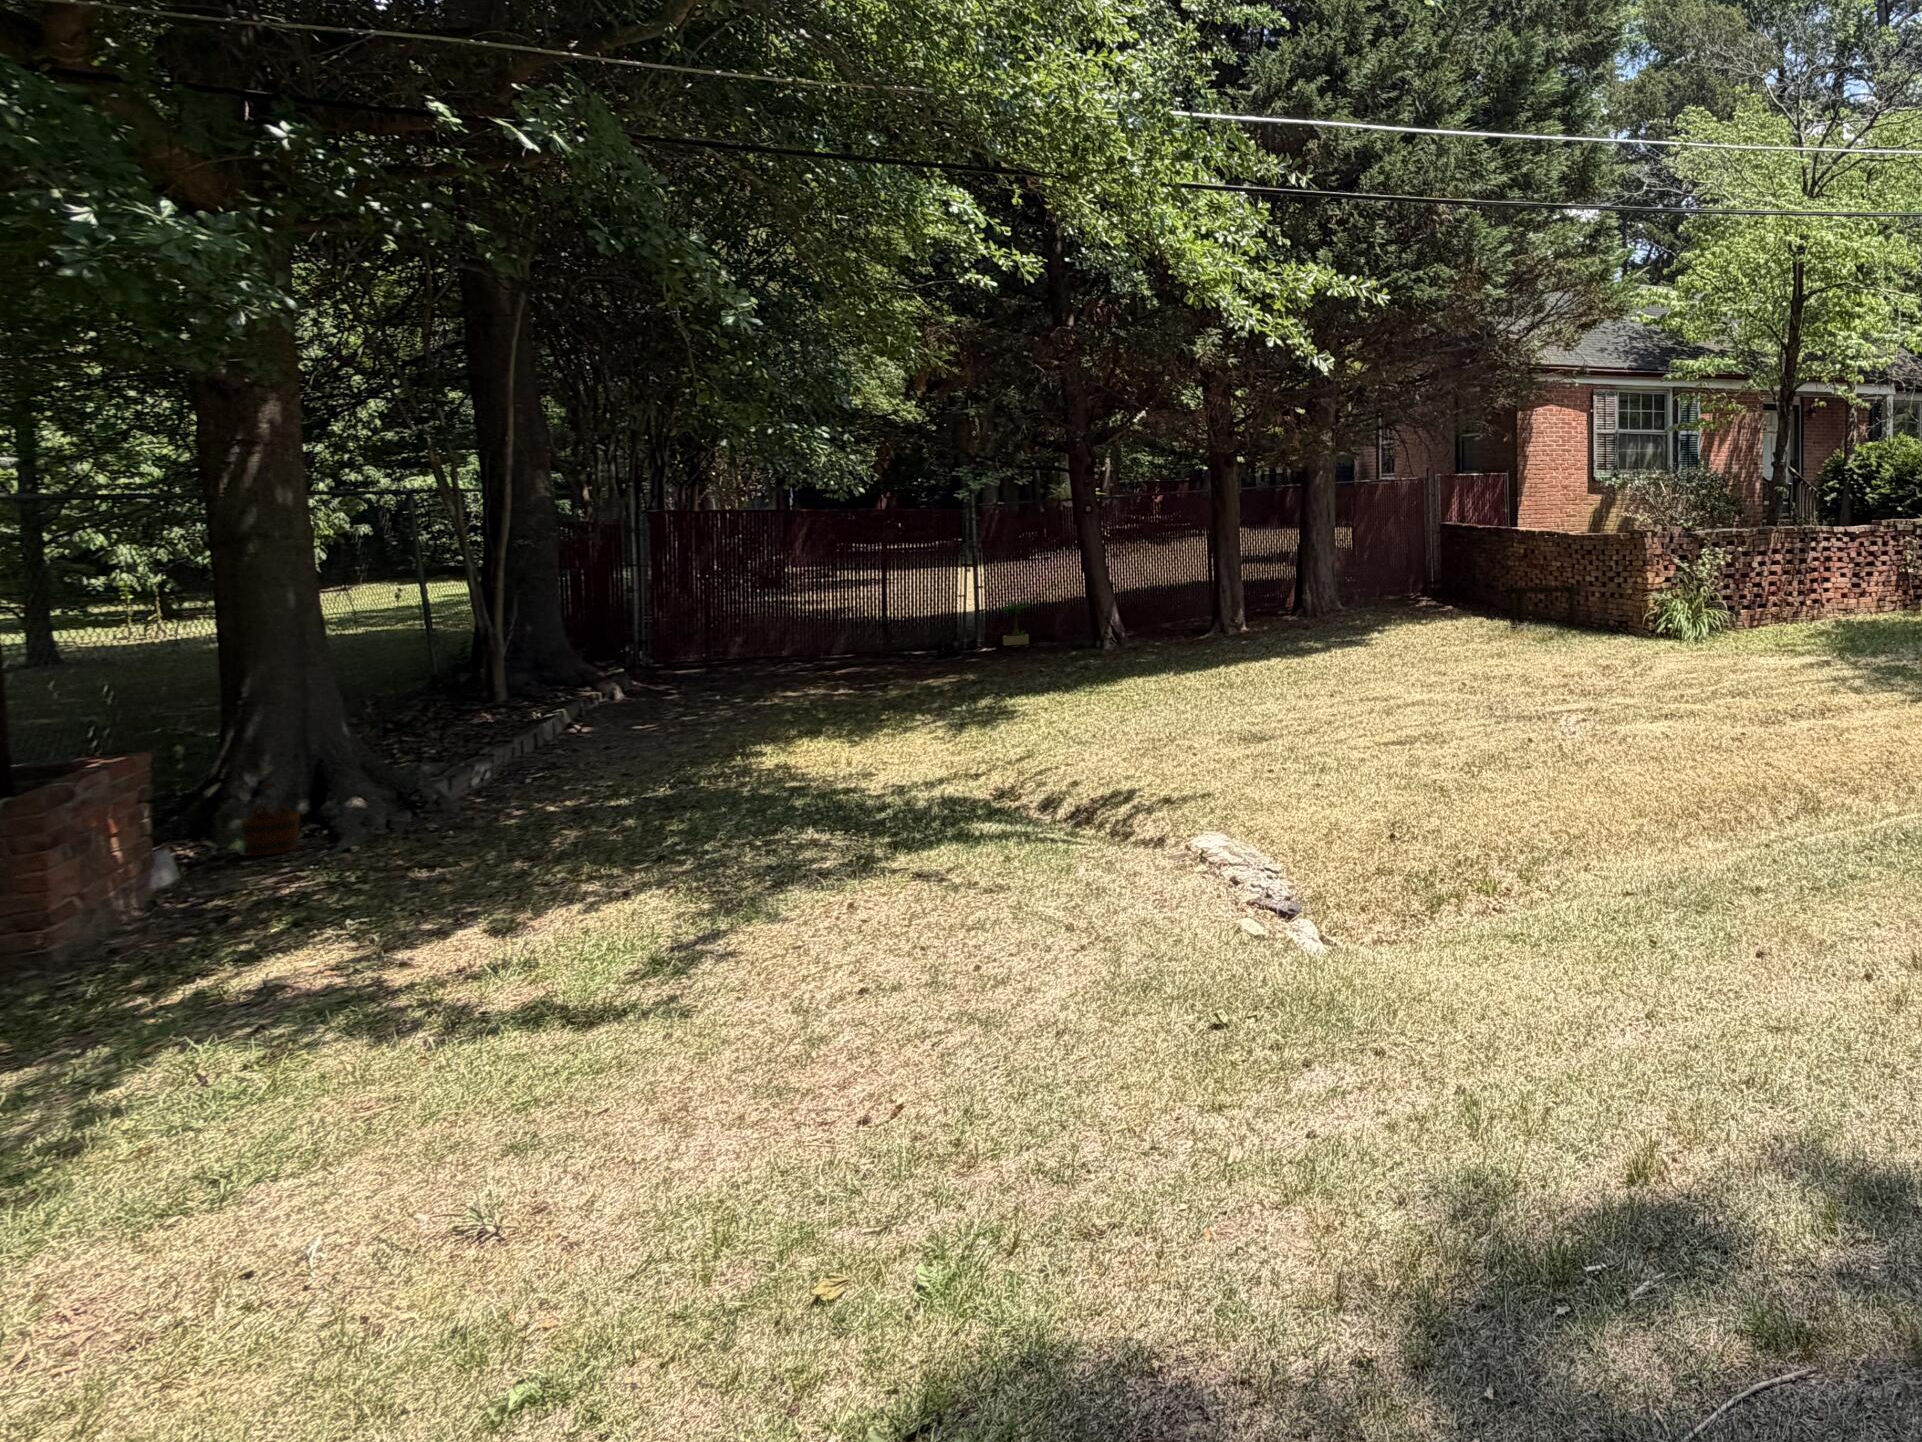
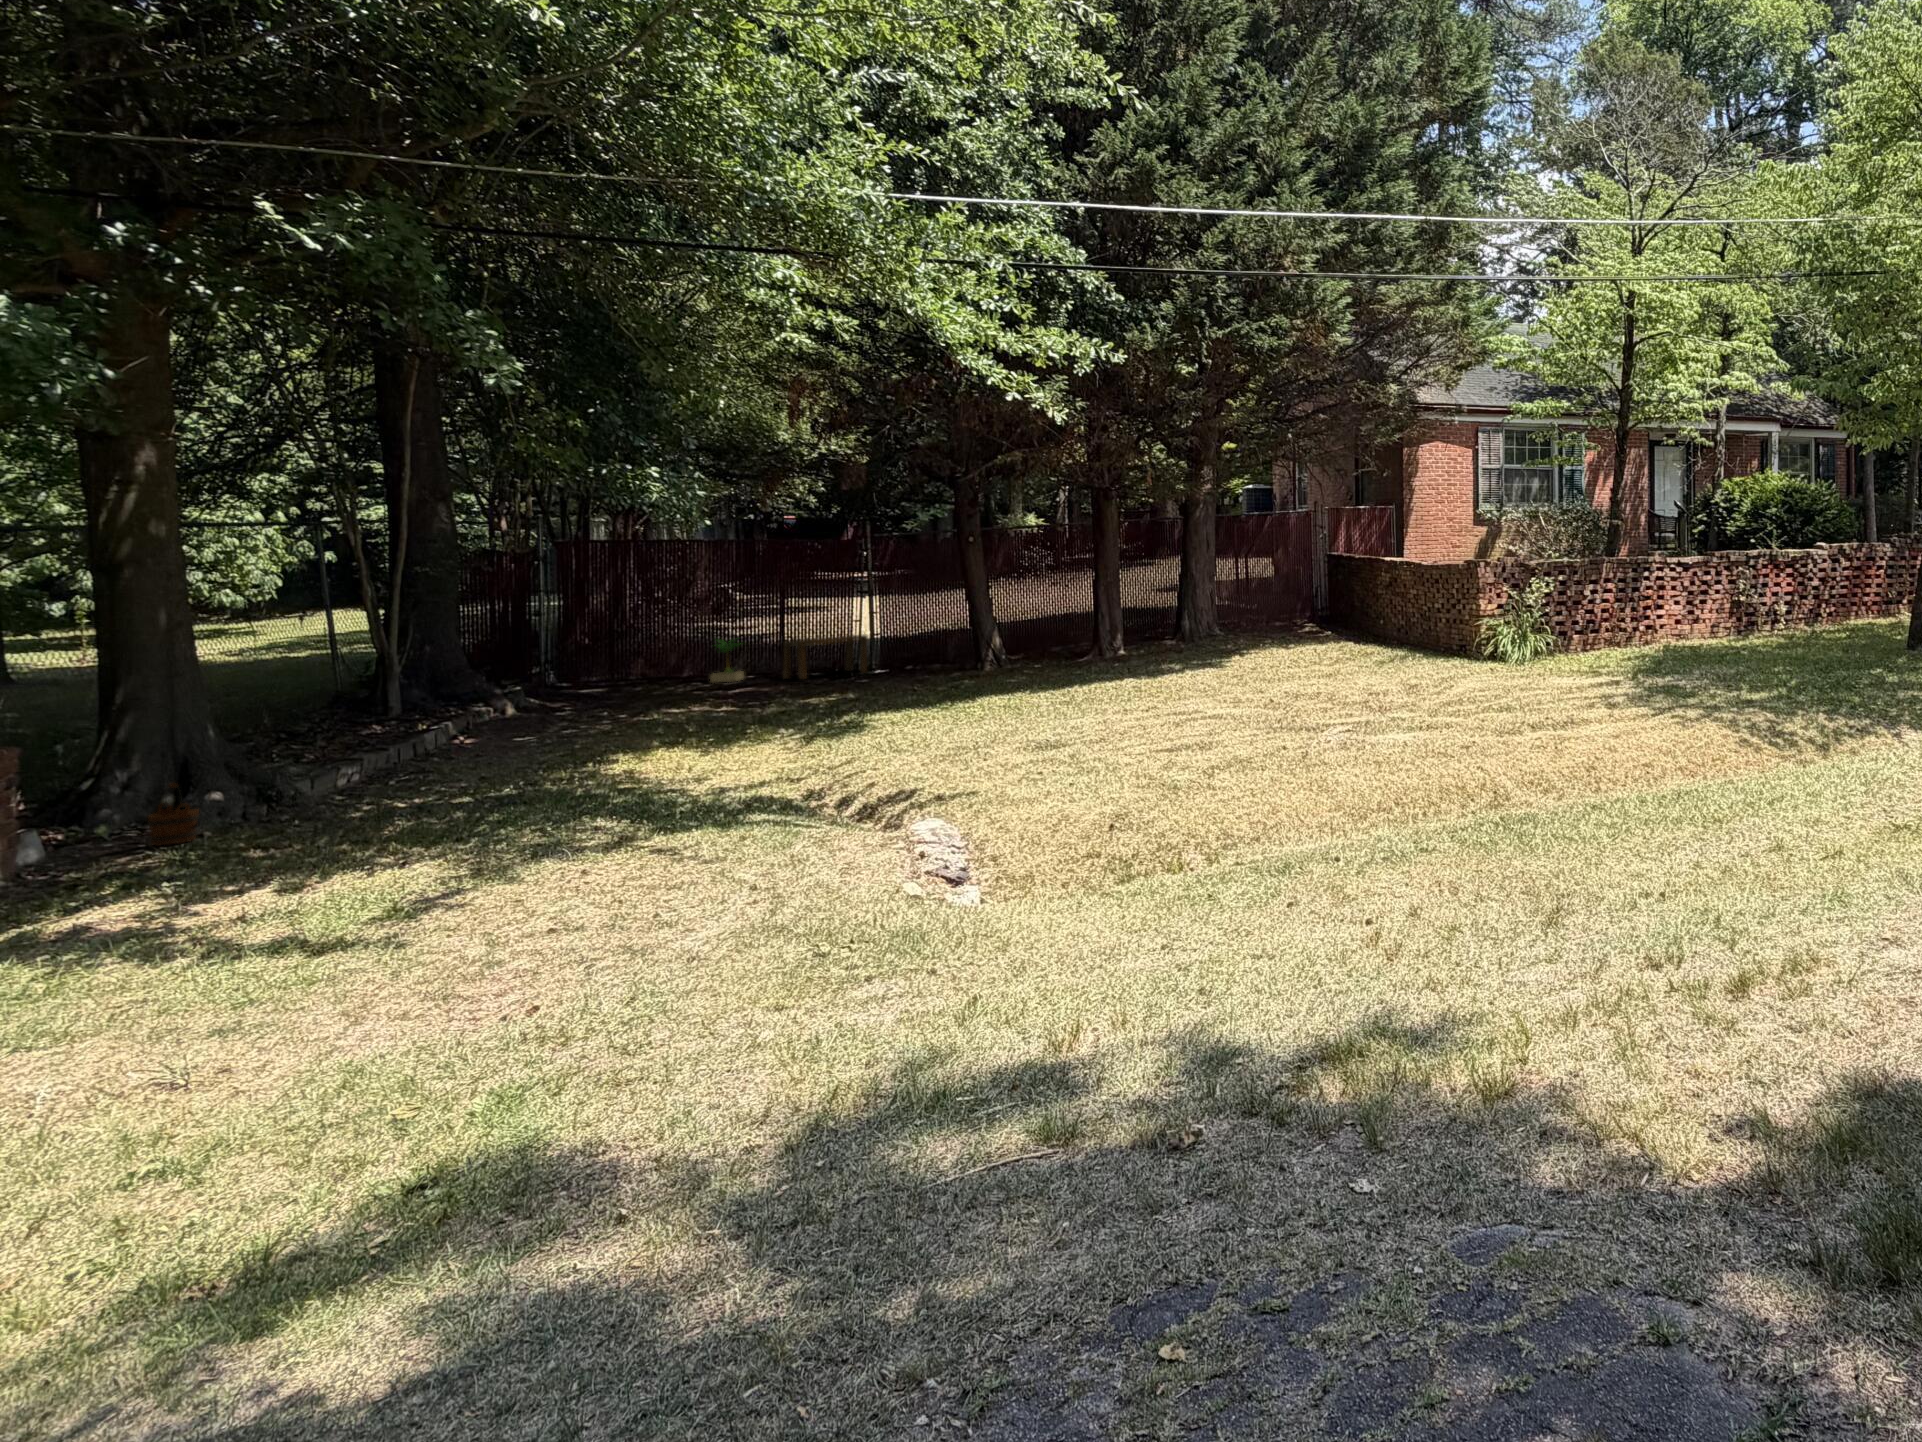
bench: present [1507,586,1581,628] -> present [783,634,868,679]
potted plant: present [1002,600,1031,645] -> present [710,638,744,682]

